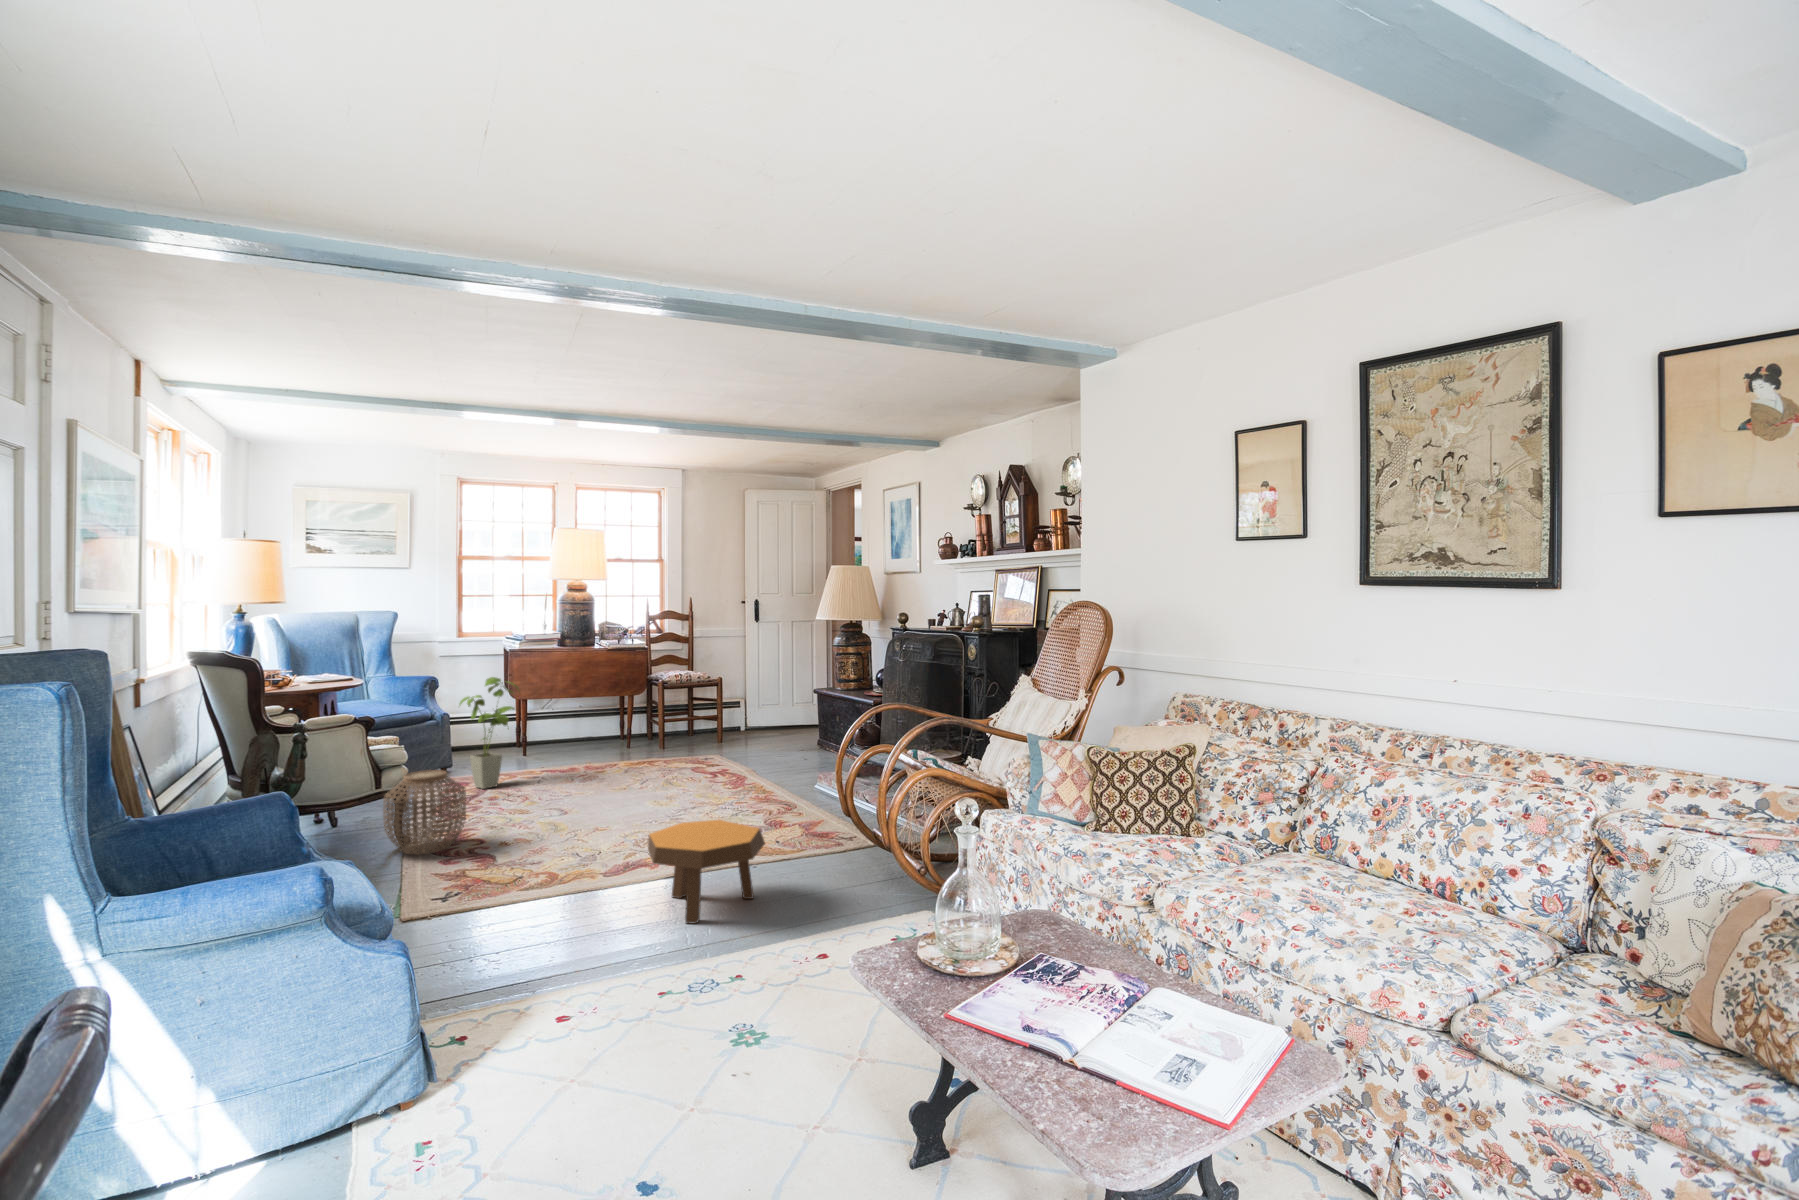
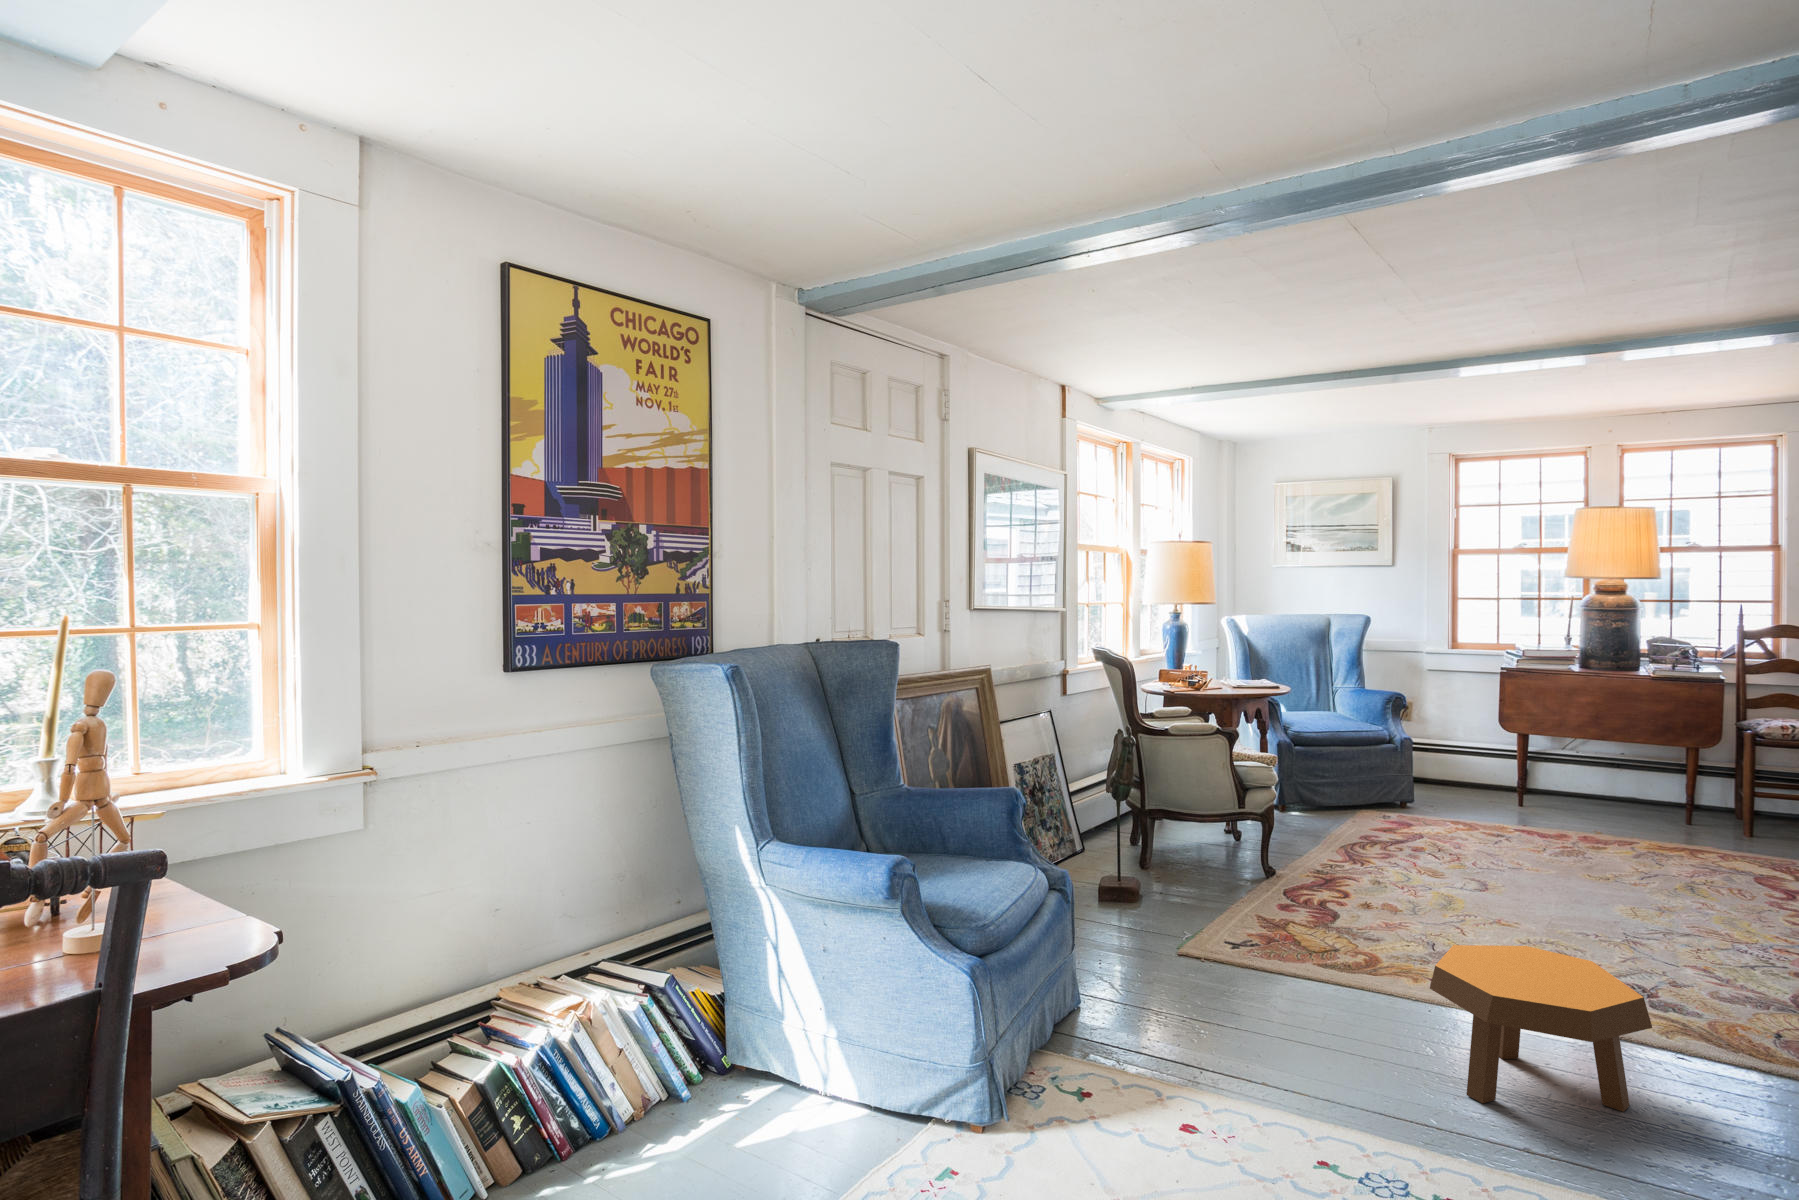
house plant: present [459,677,518,789] -> none [1392,700,1470,837]
woven basket: present [383,770,466,854] -> none [1241,797,1329,892]

